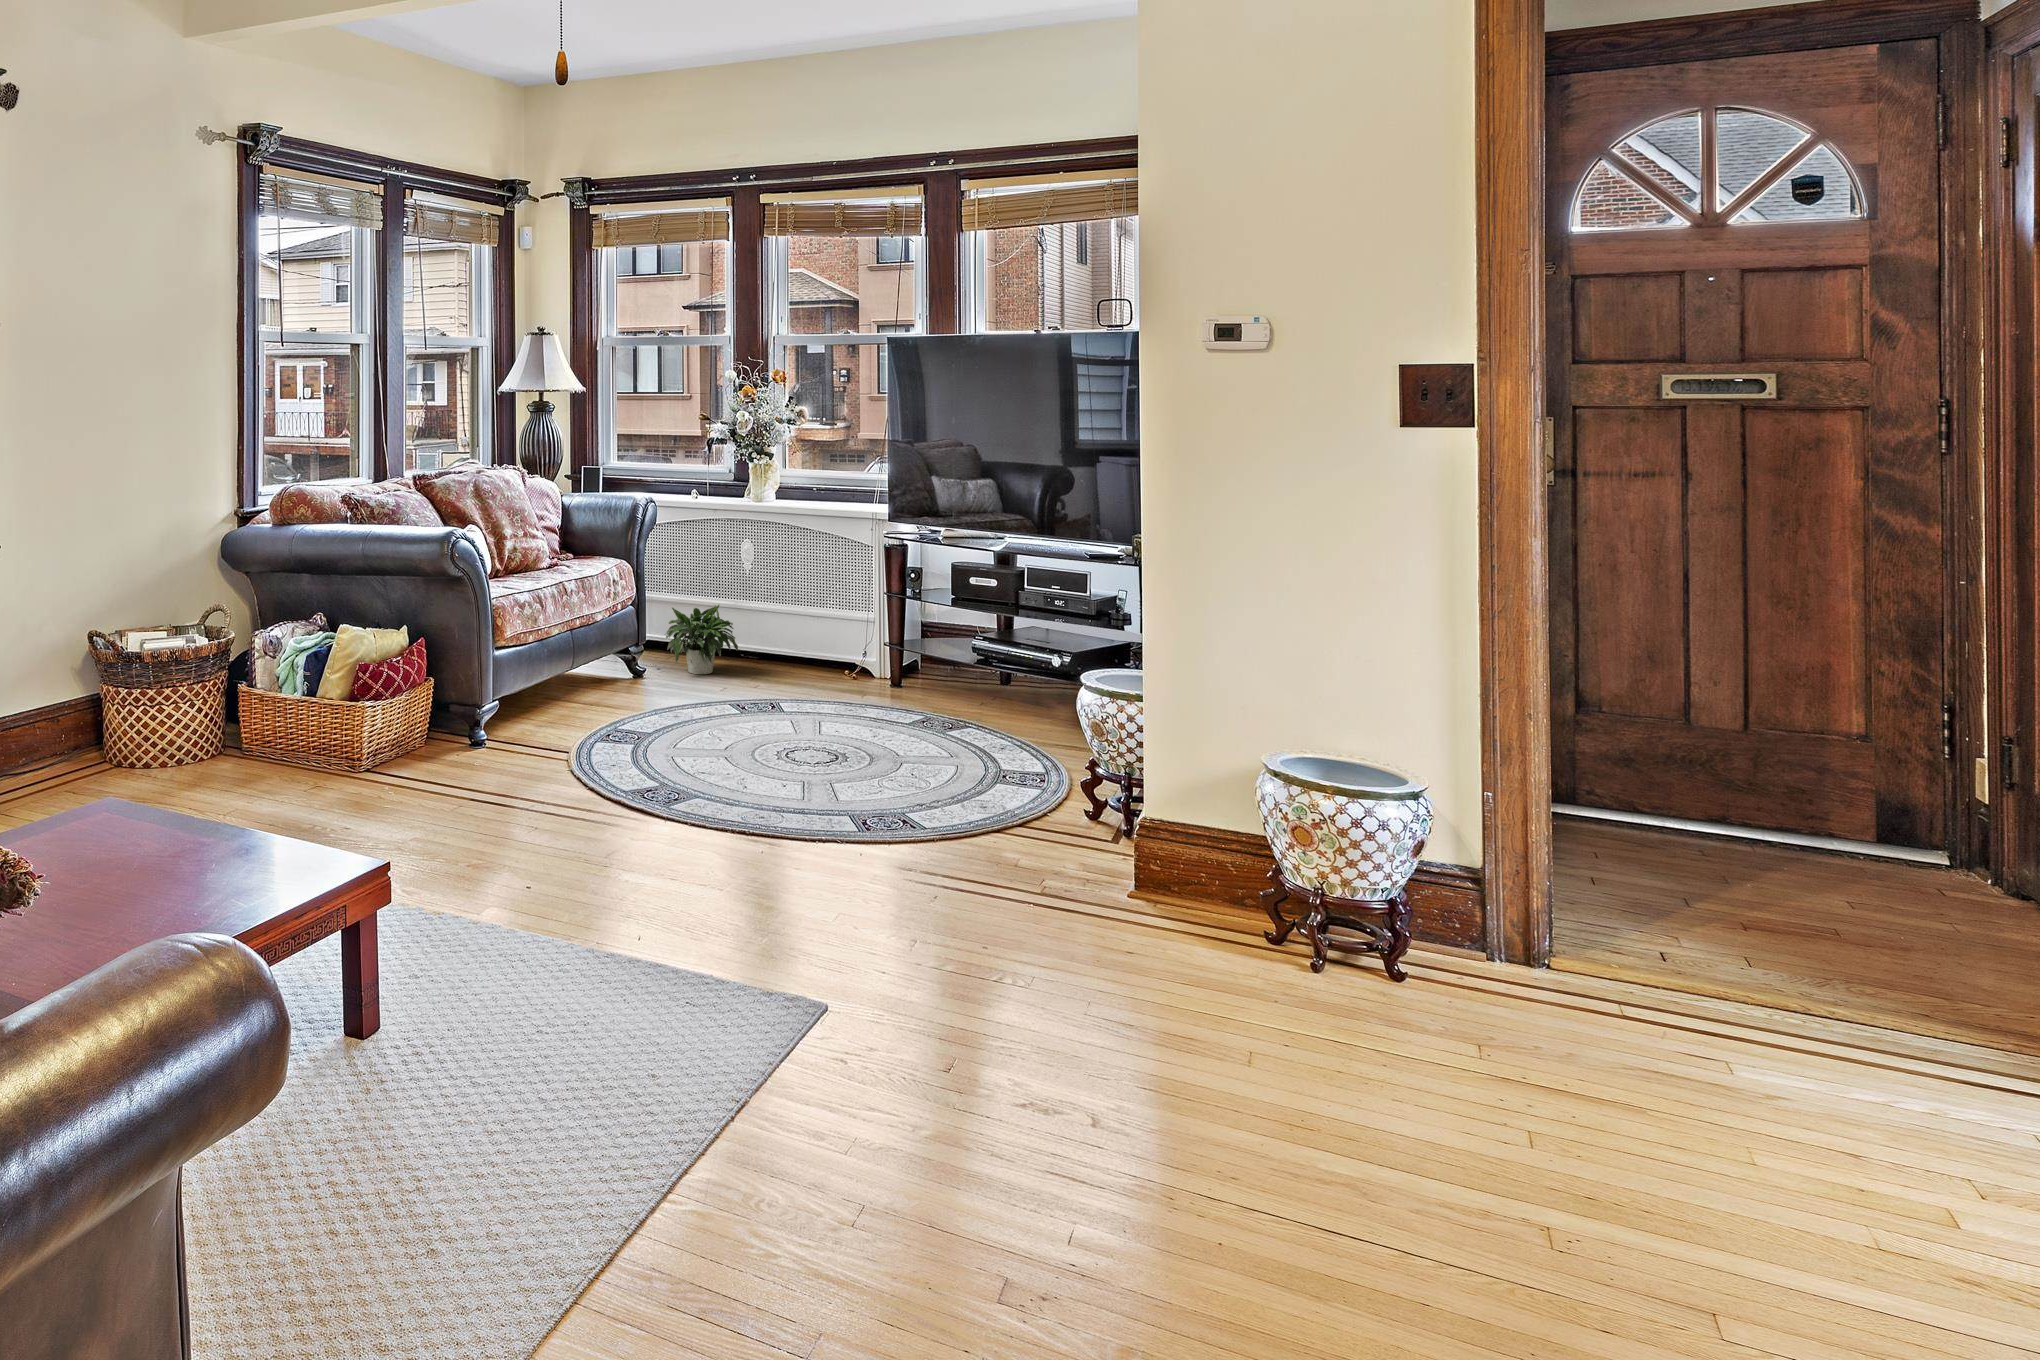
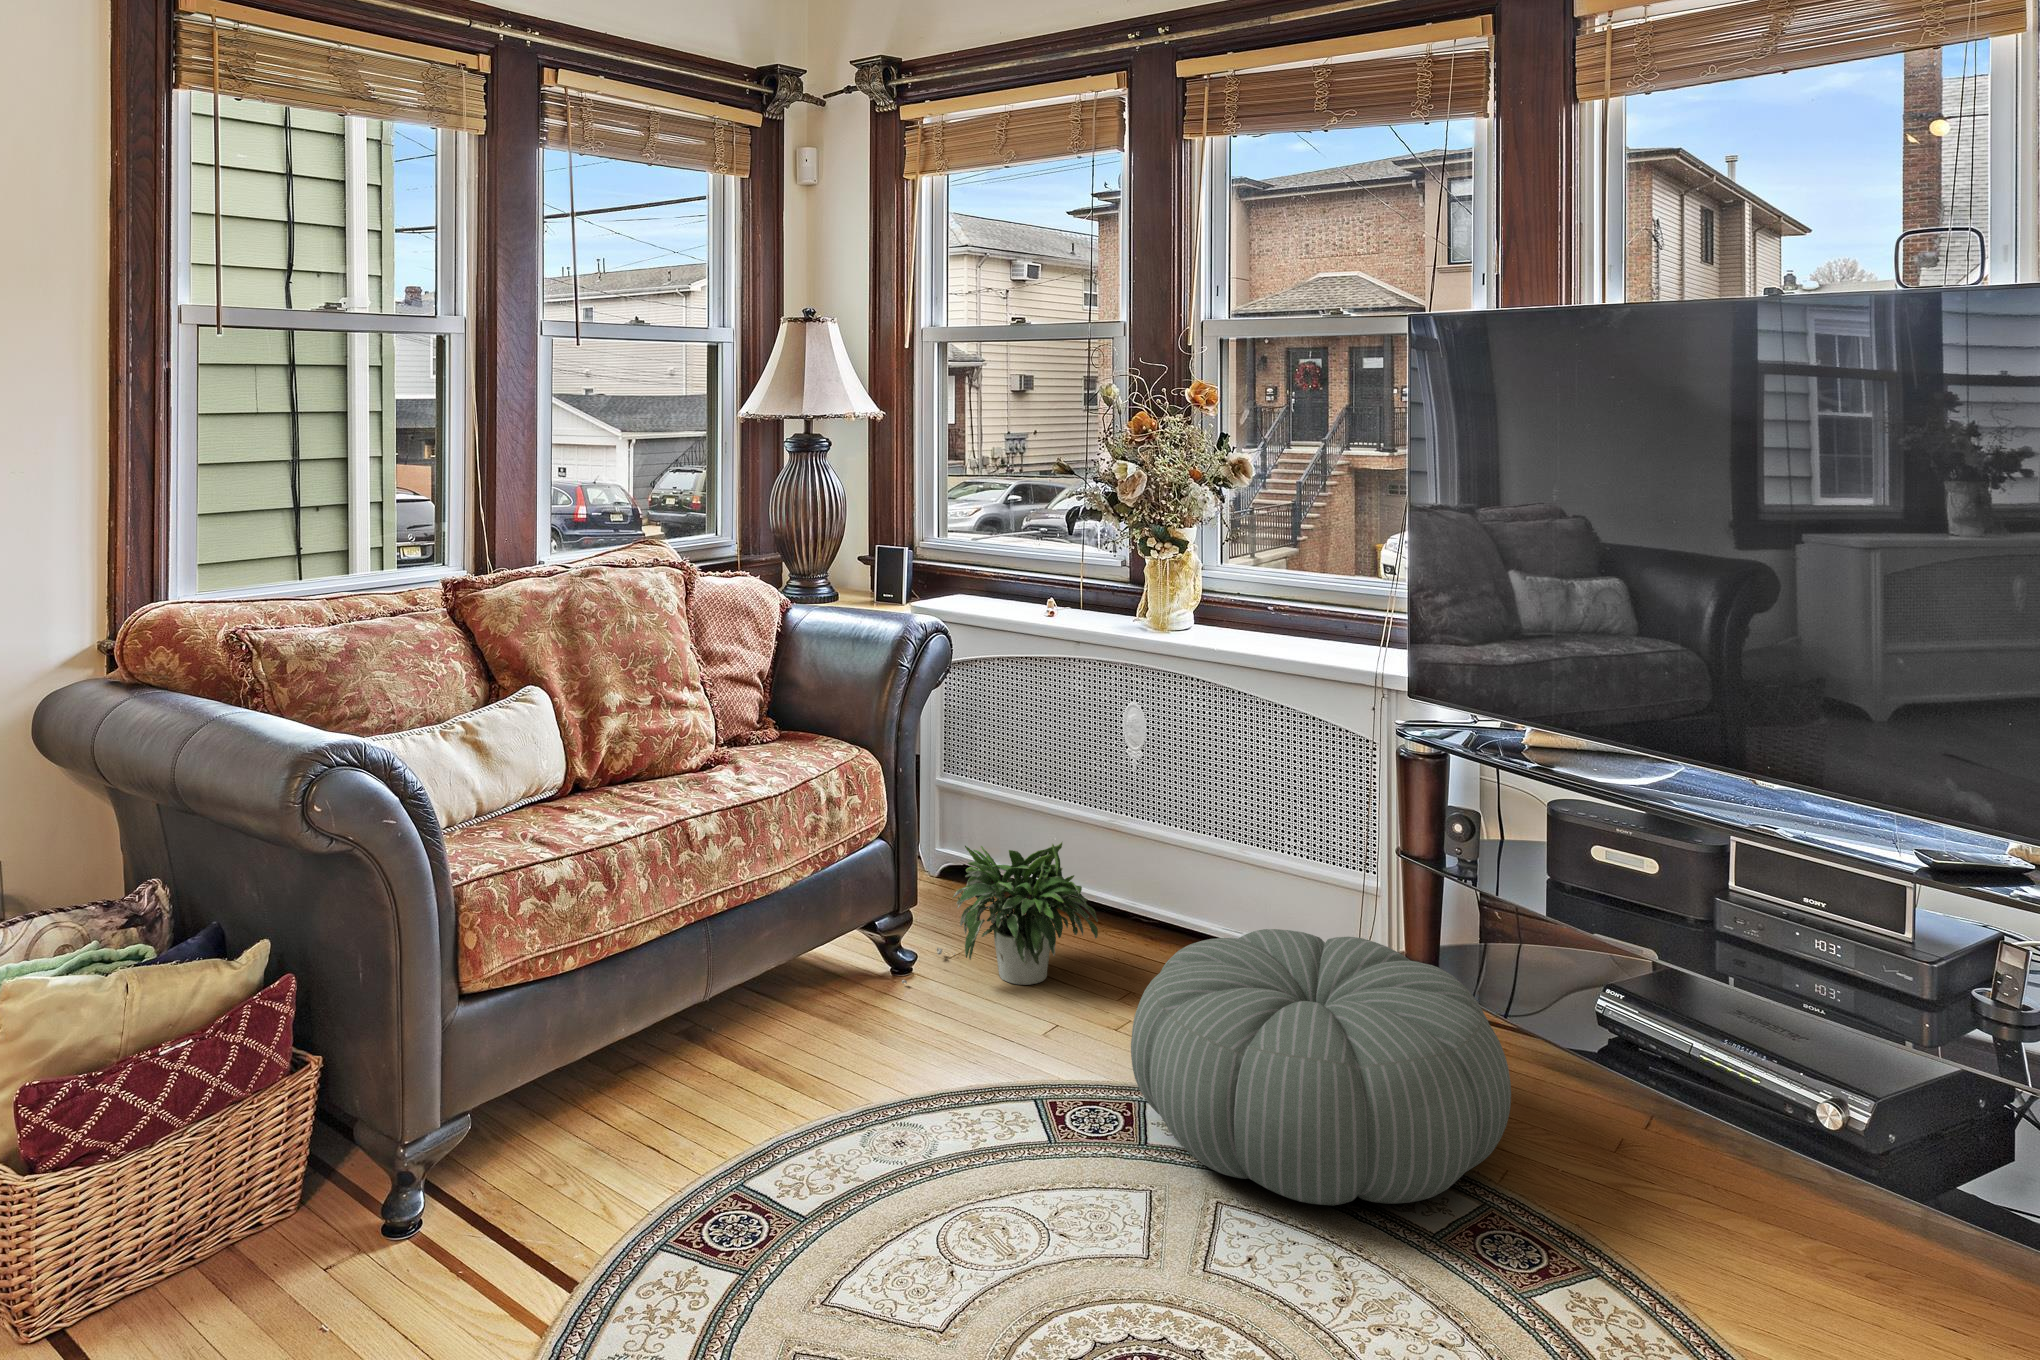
pouf: none [774,626,937,717] -> present [1131,929,1511,1206]

